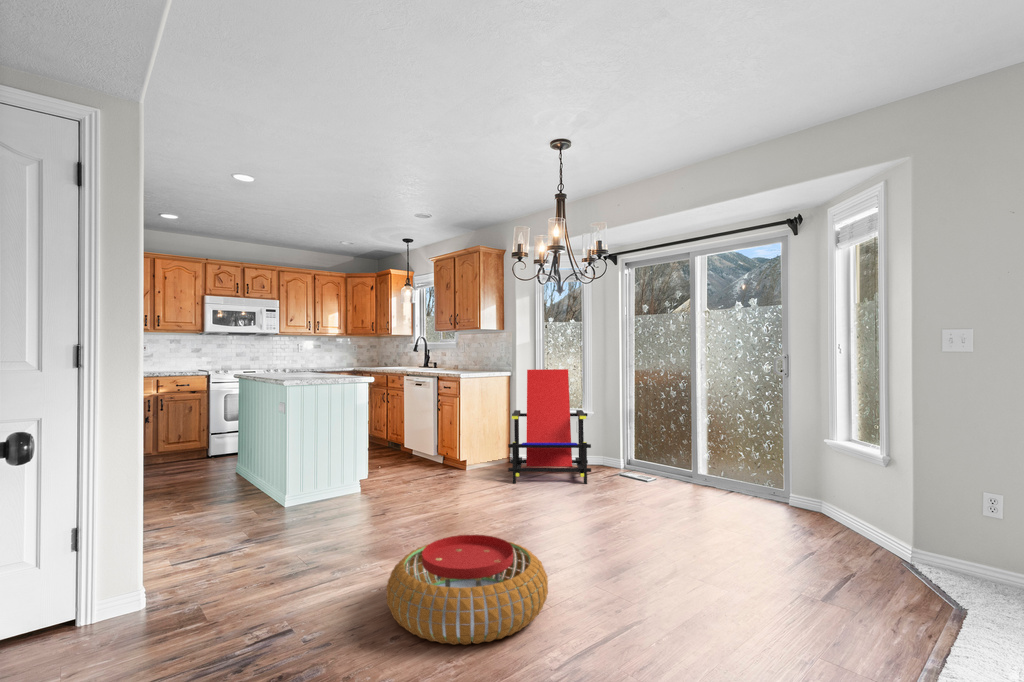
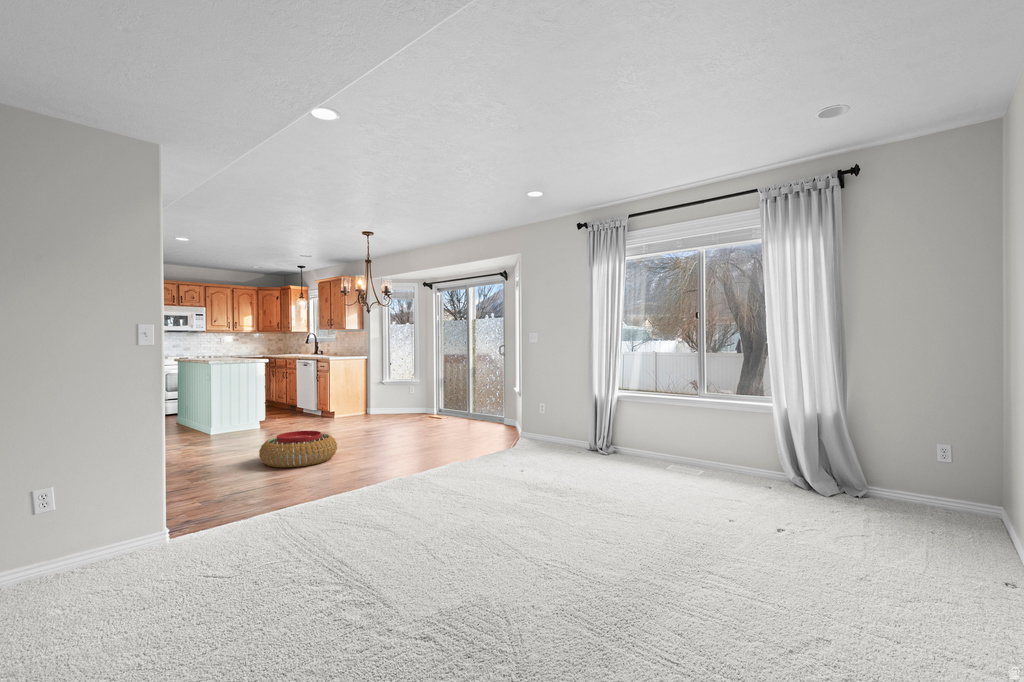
lounge chair: present [508,369,591,484] -> none [355,354,412,422]

